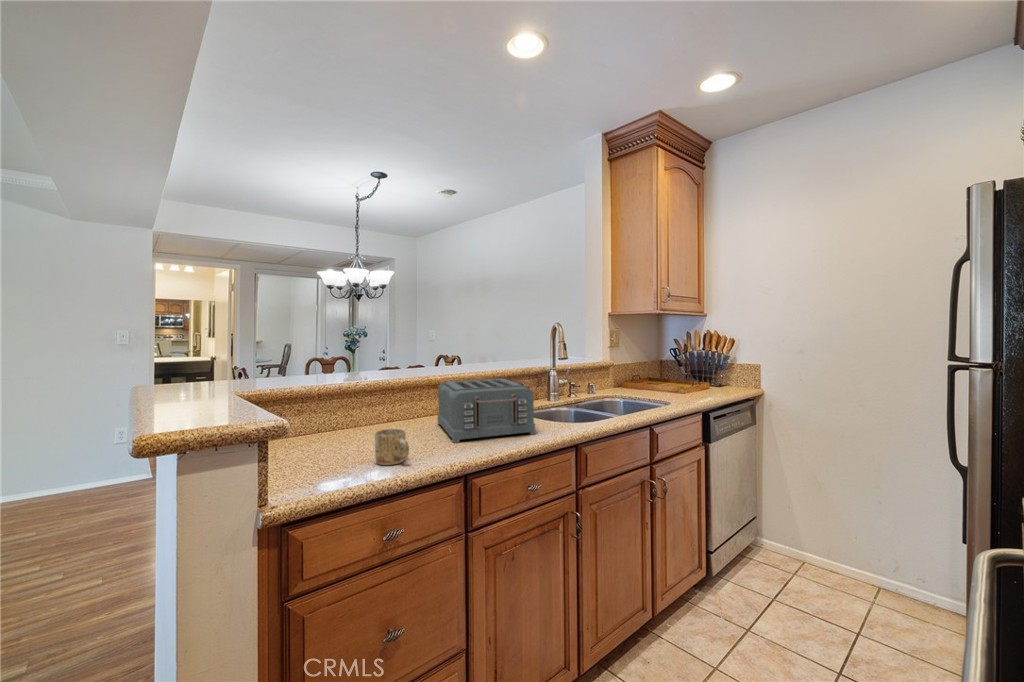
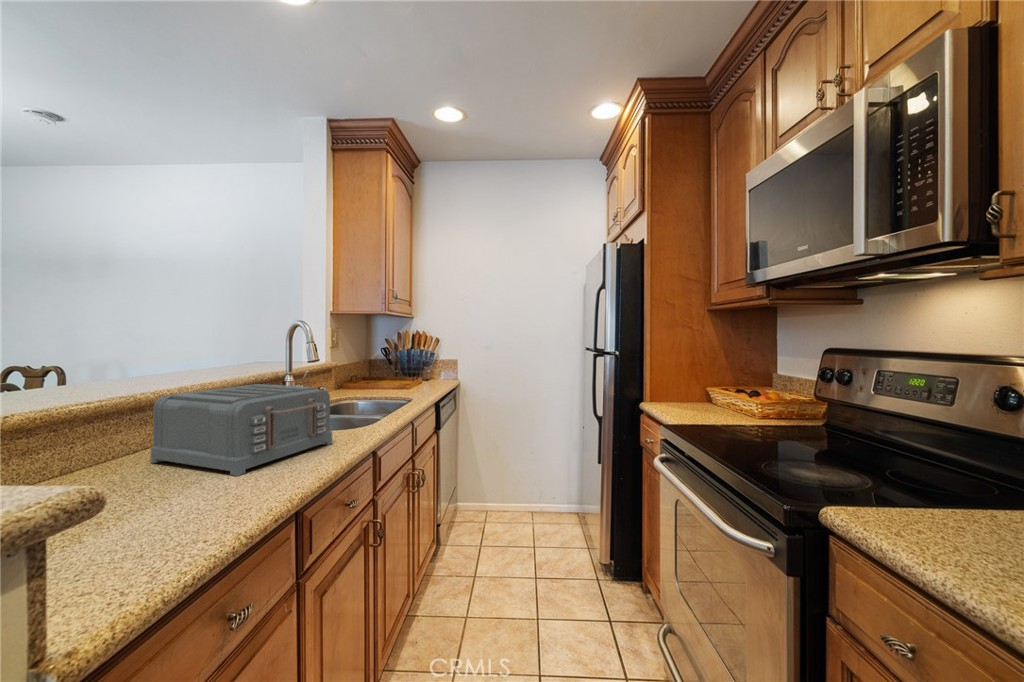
mug: present [375,429,409,465] -> none [138,468,222,534]

